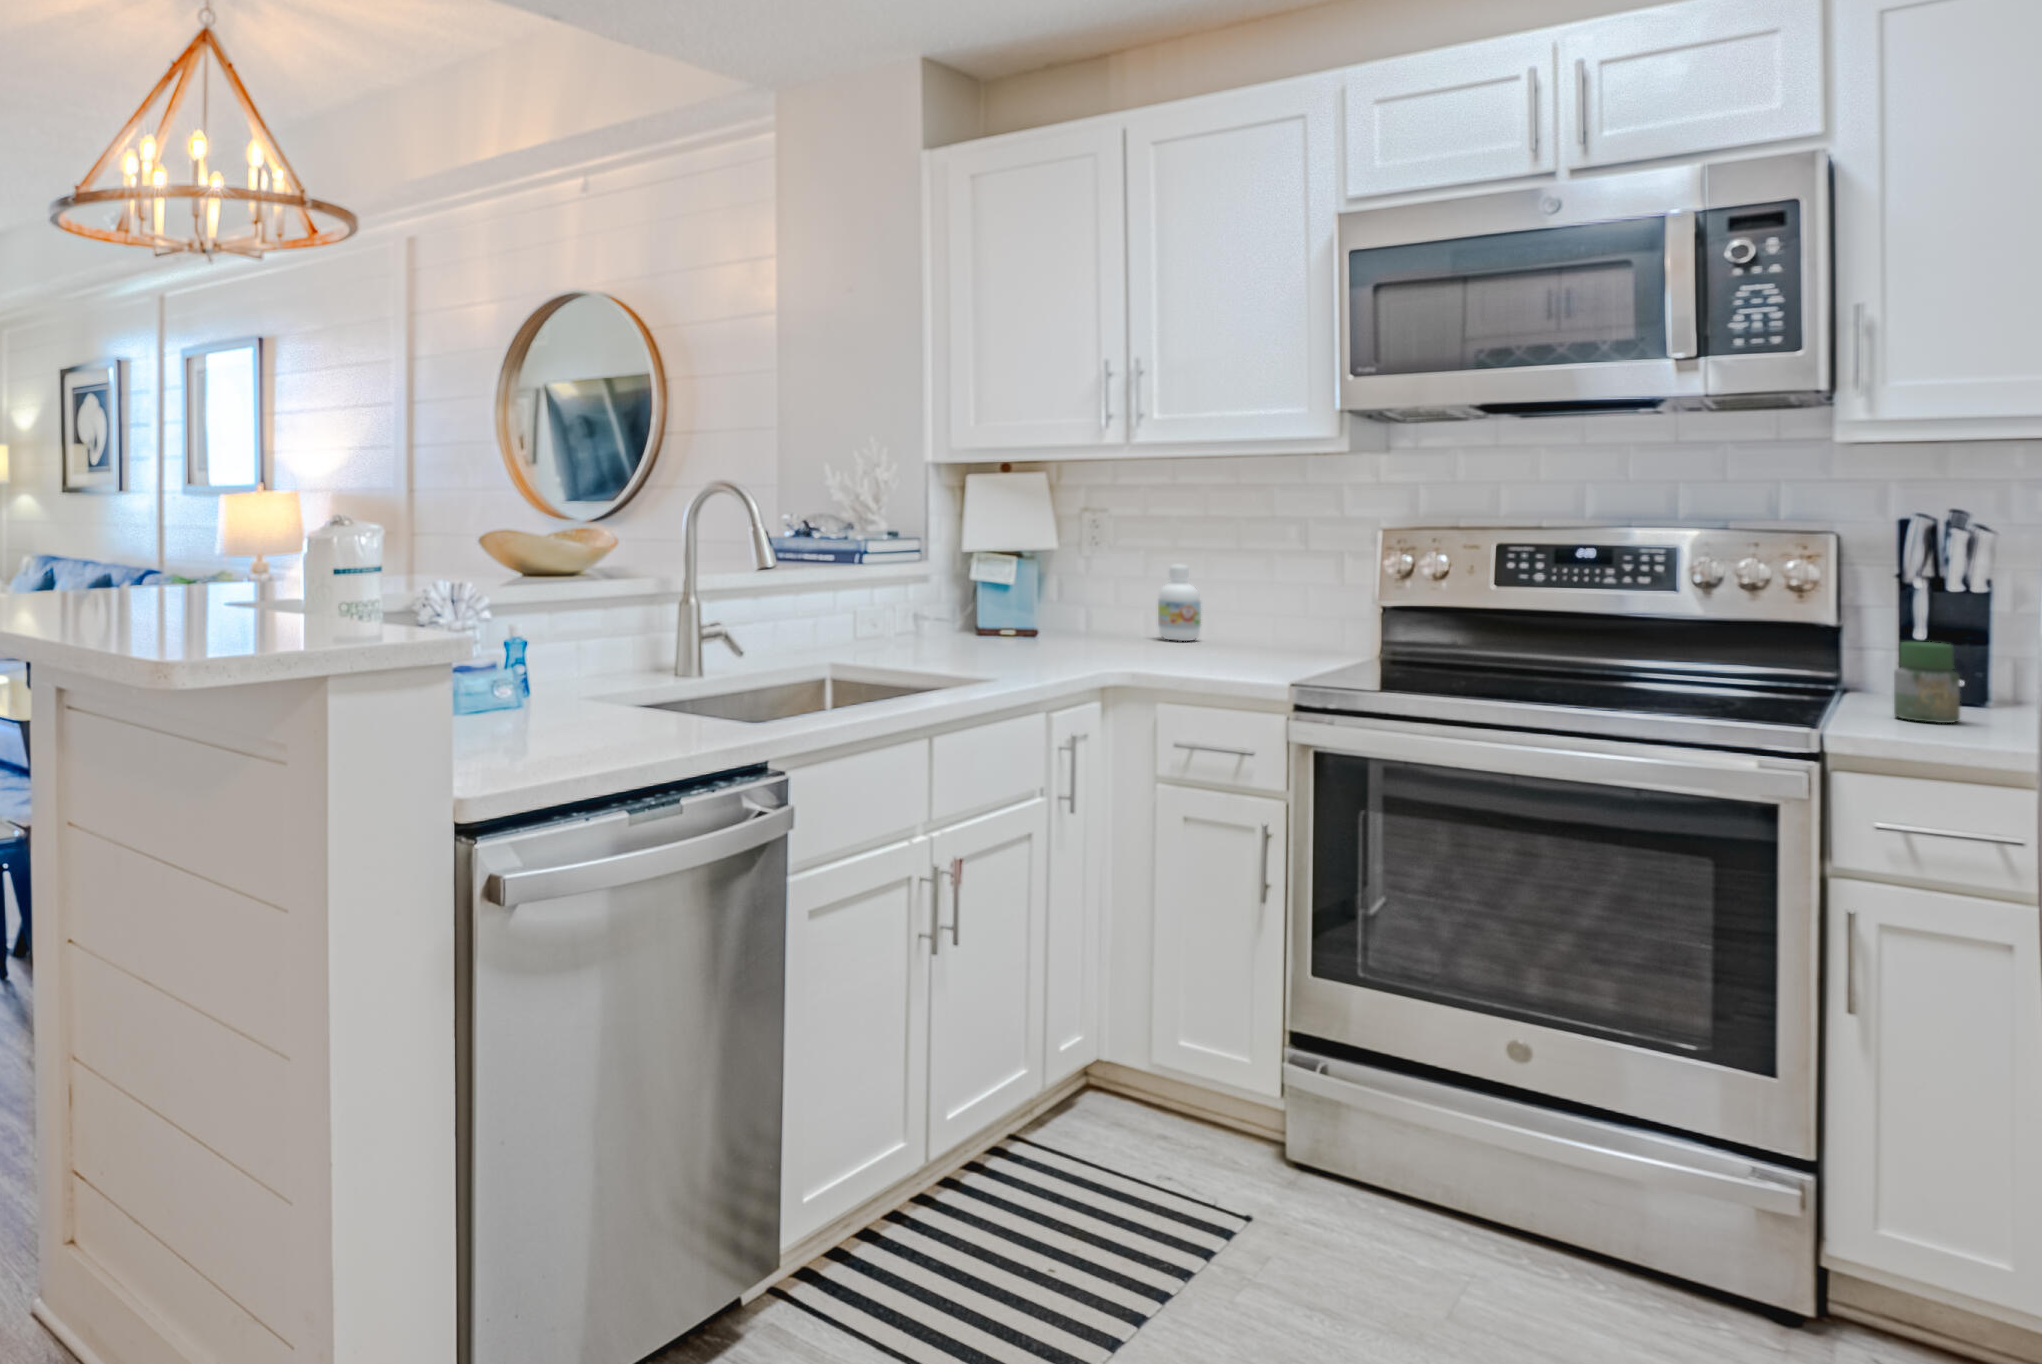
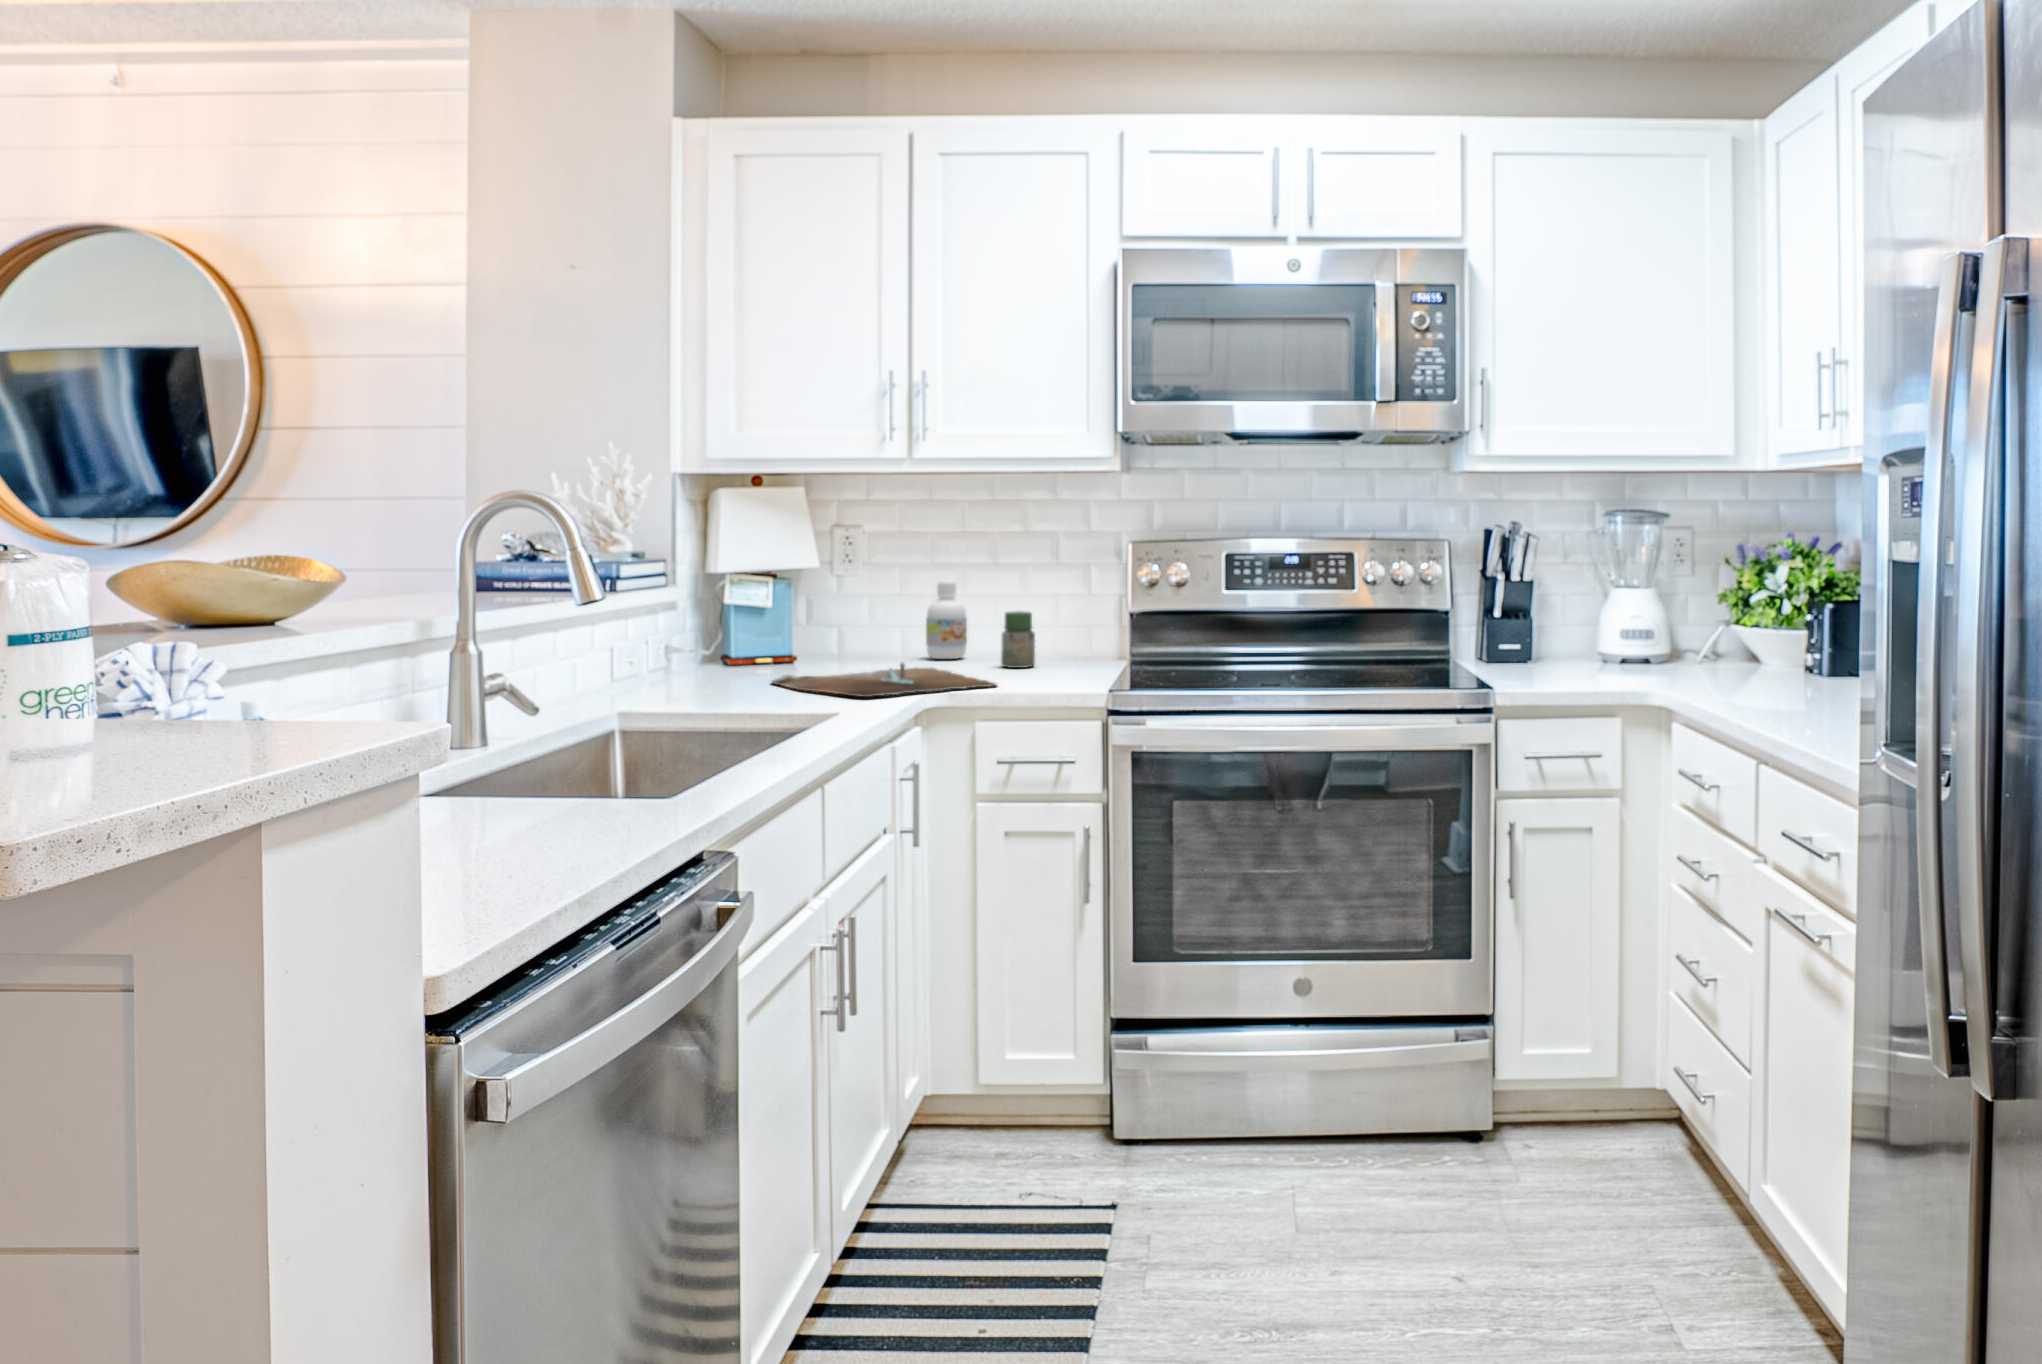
cutting board: none [979,639,1181,669] -> present [772,663,998,697]
jar: present [1894,642,1960,723] -> present [1001,611,1035,668]

